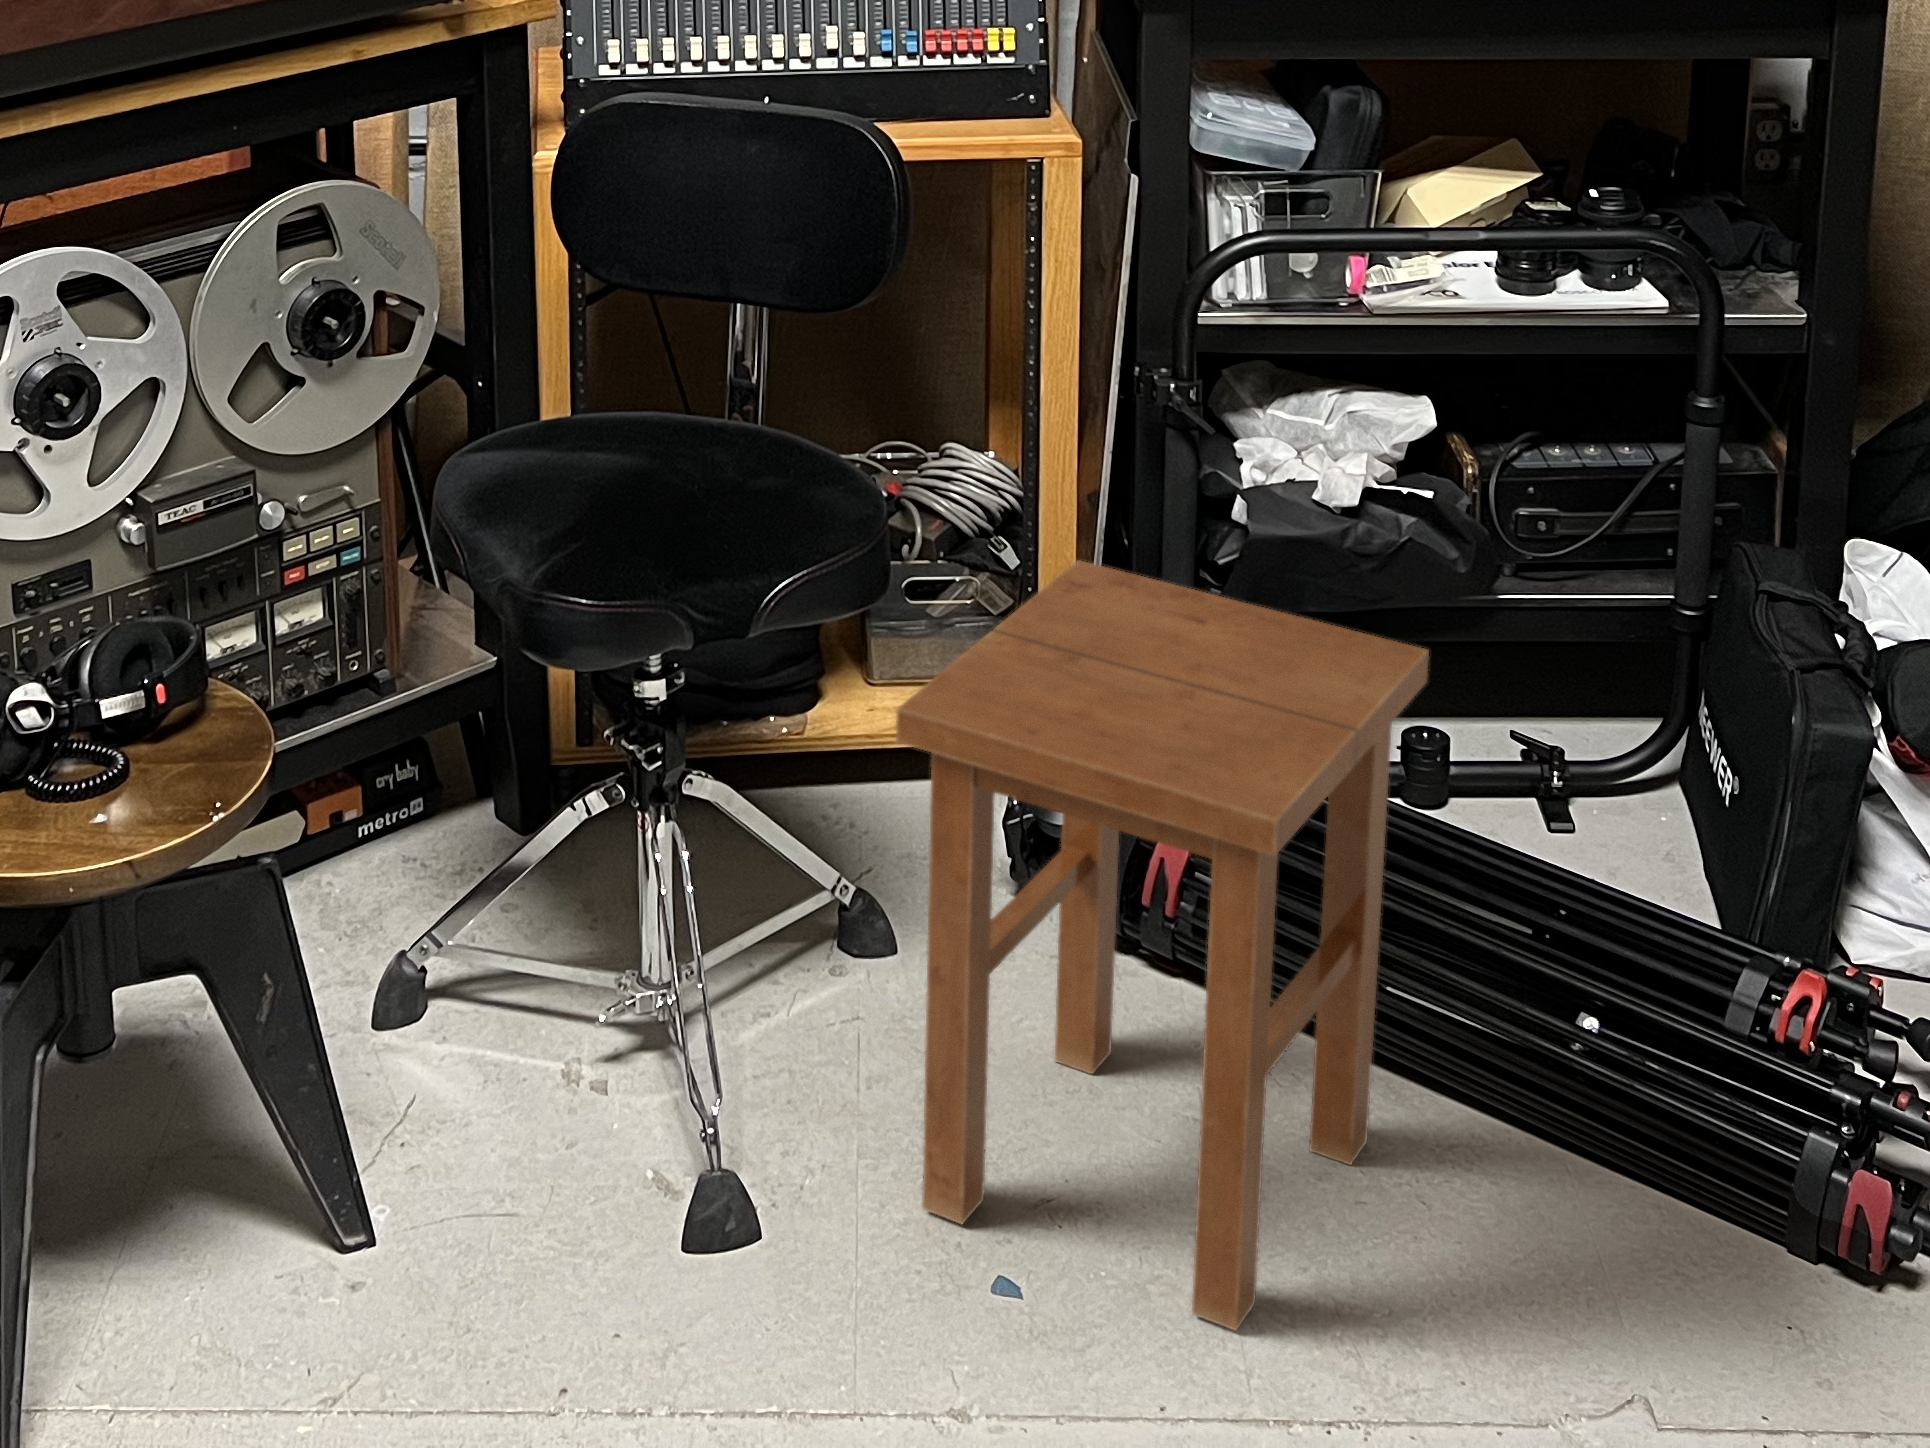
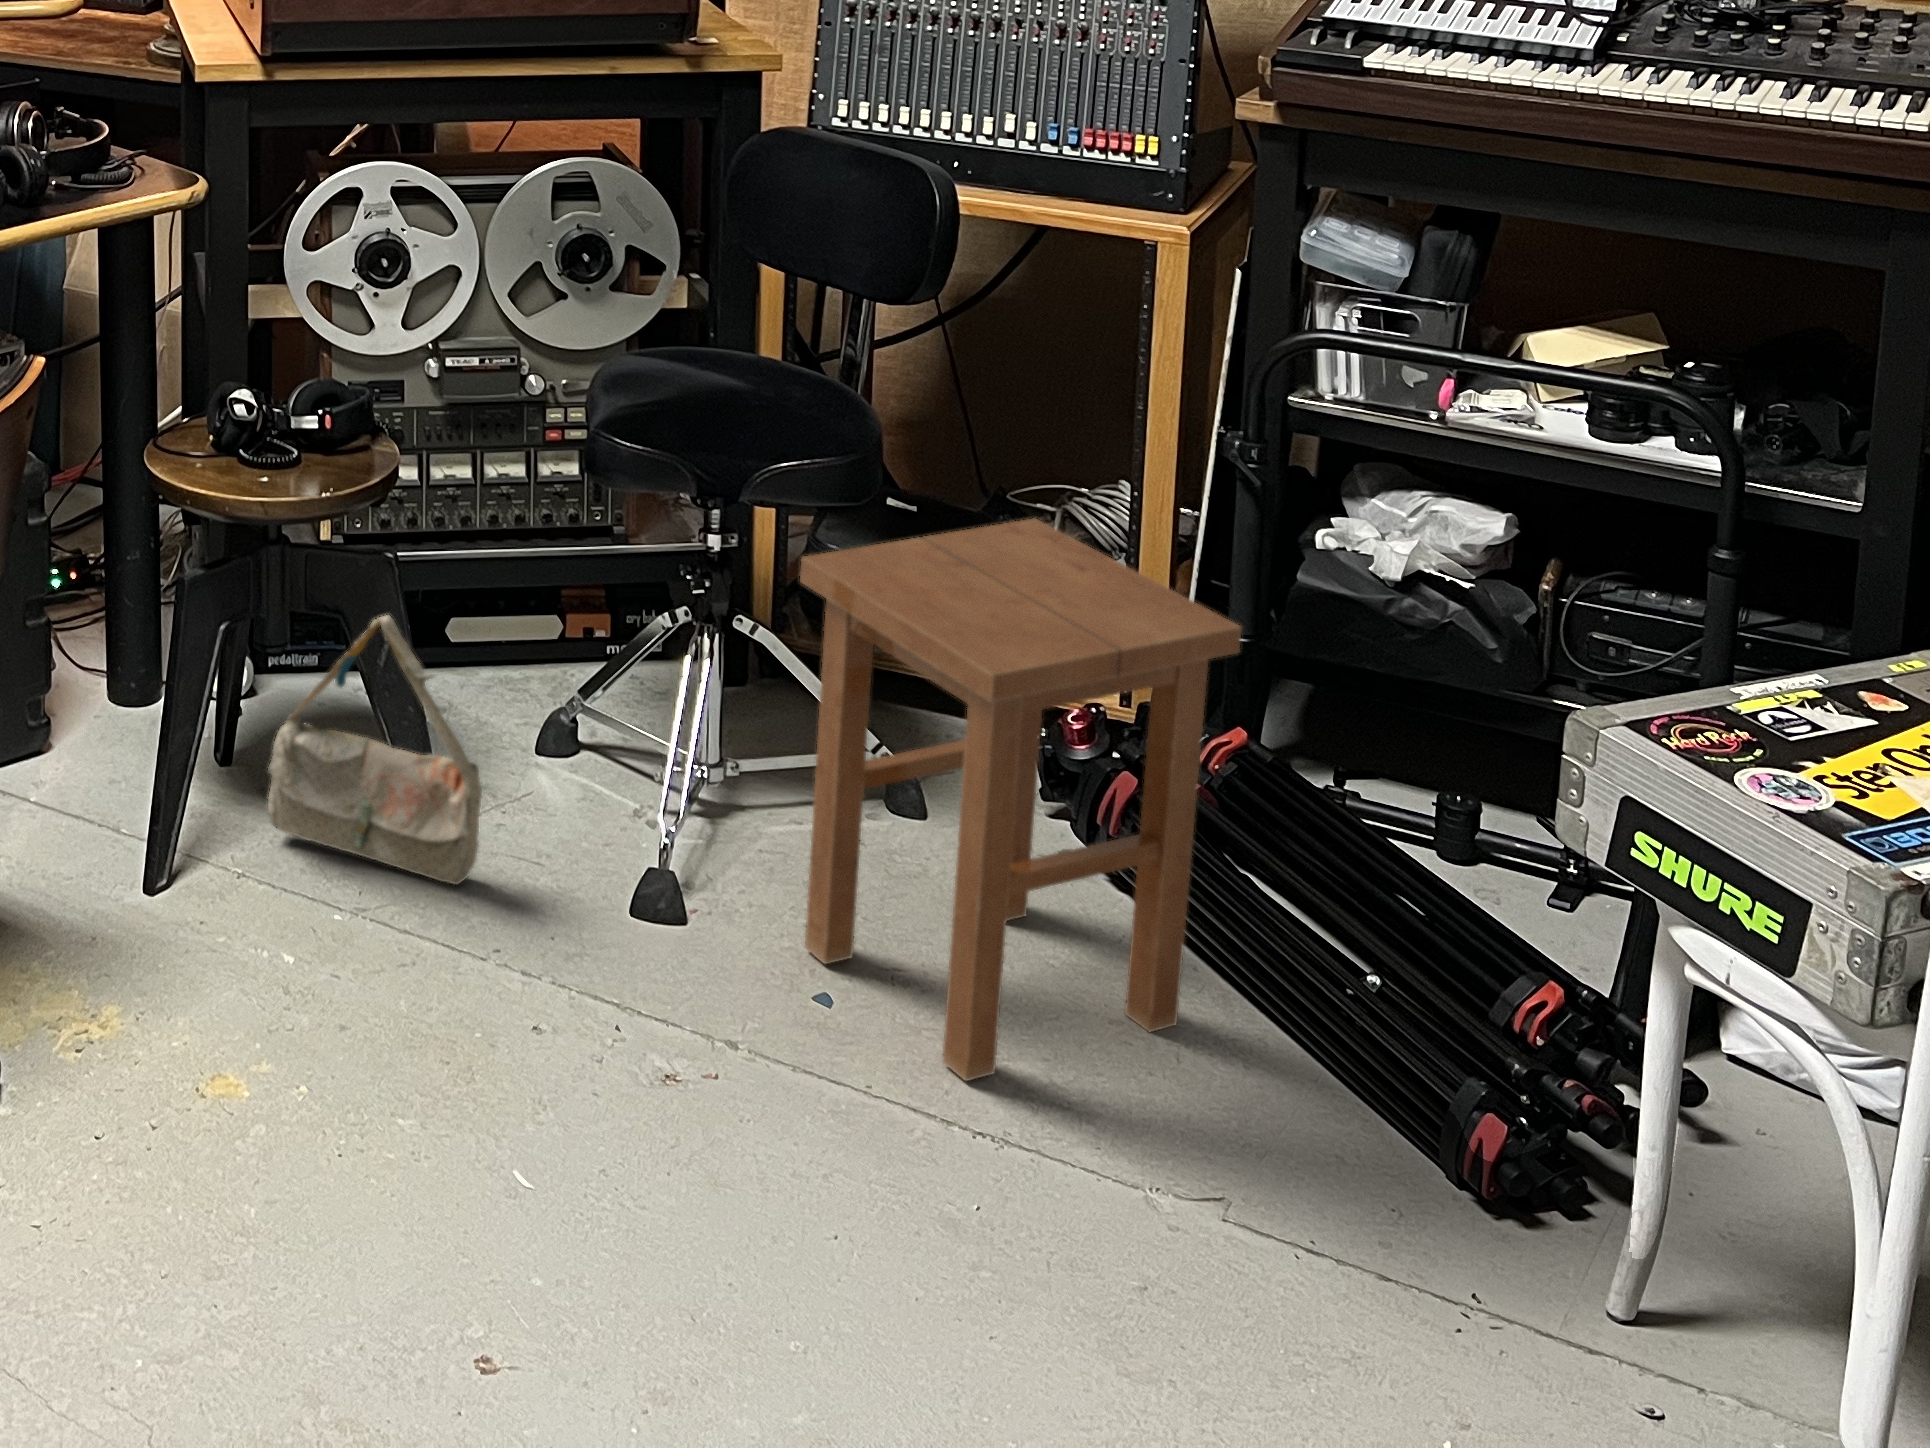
bag: none [115,949,462,1312] -> present [268,615,482,884]

